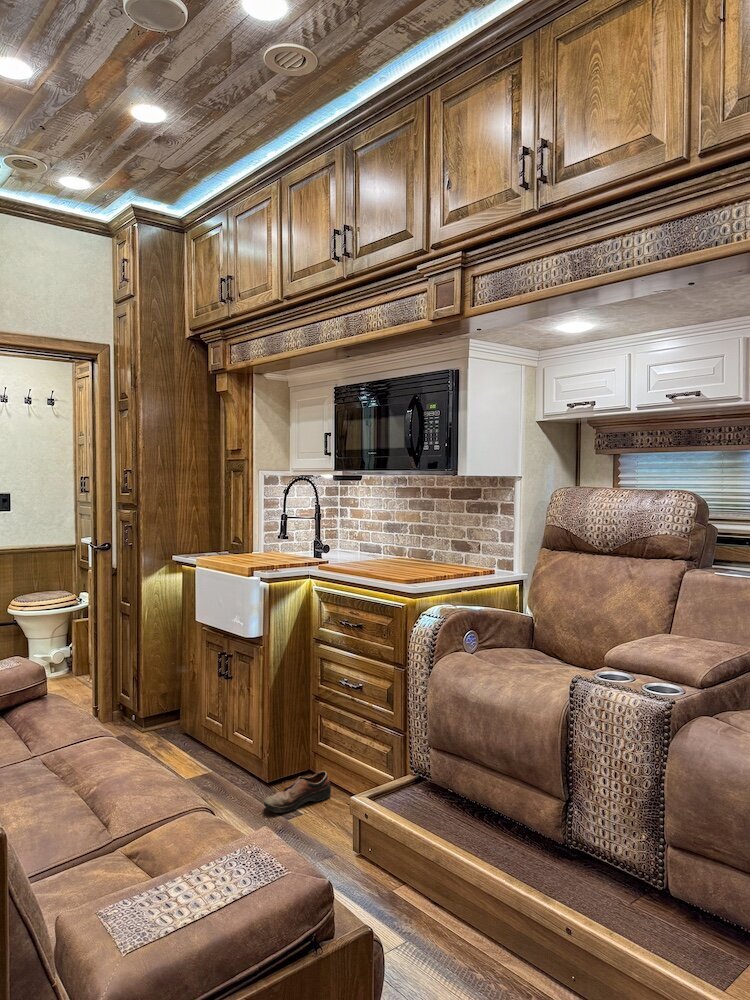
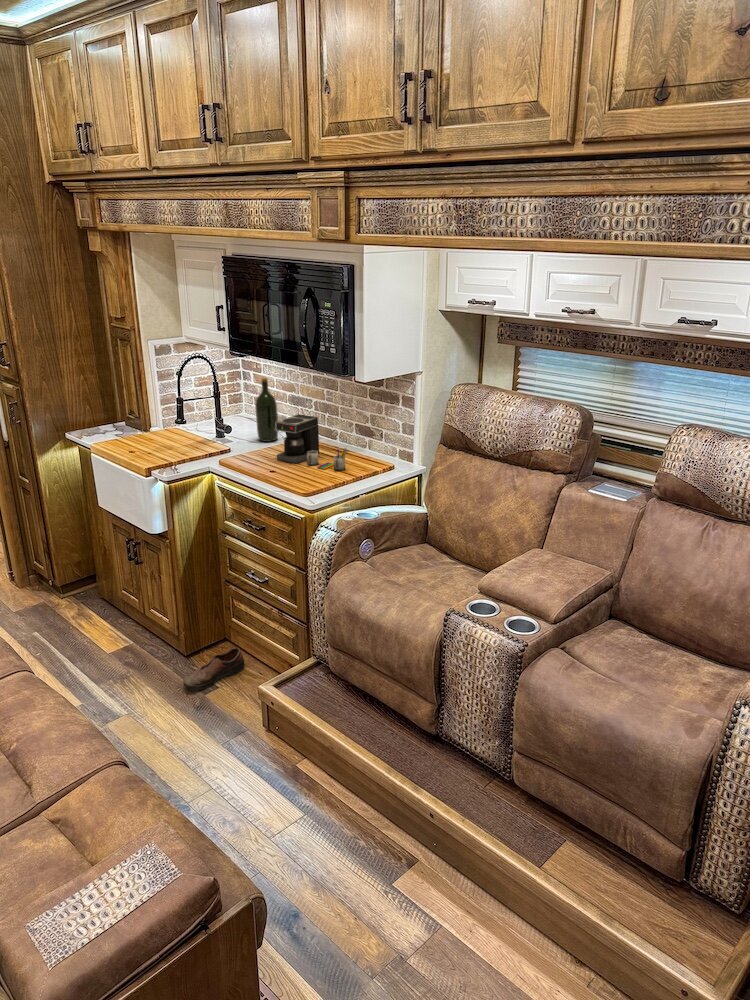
wine bottle: none [355,500,376,562] -> present [255,378,278,442]
coffee maker: none [376,528,449,573] -> present [275,414,347,470]

